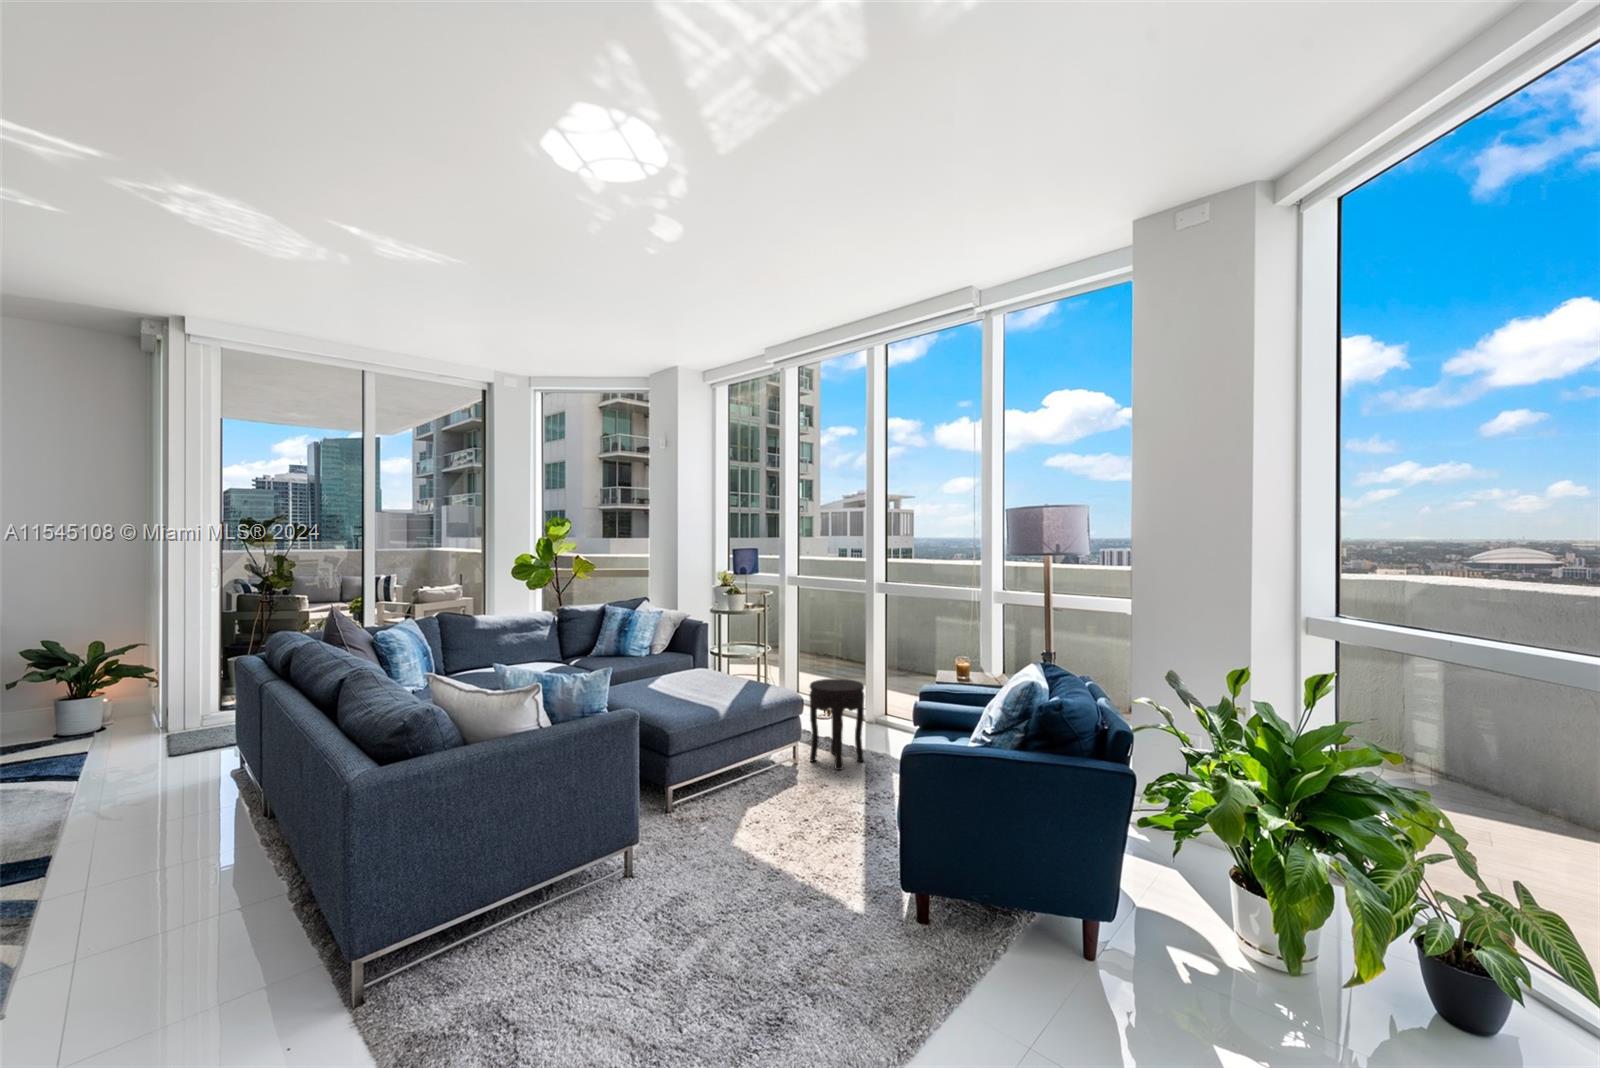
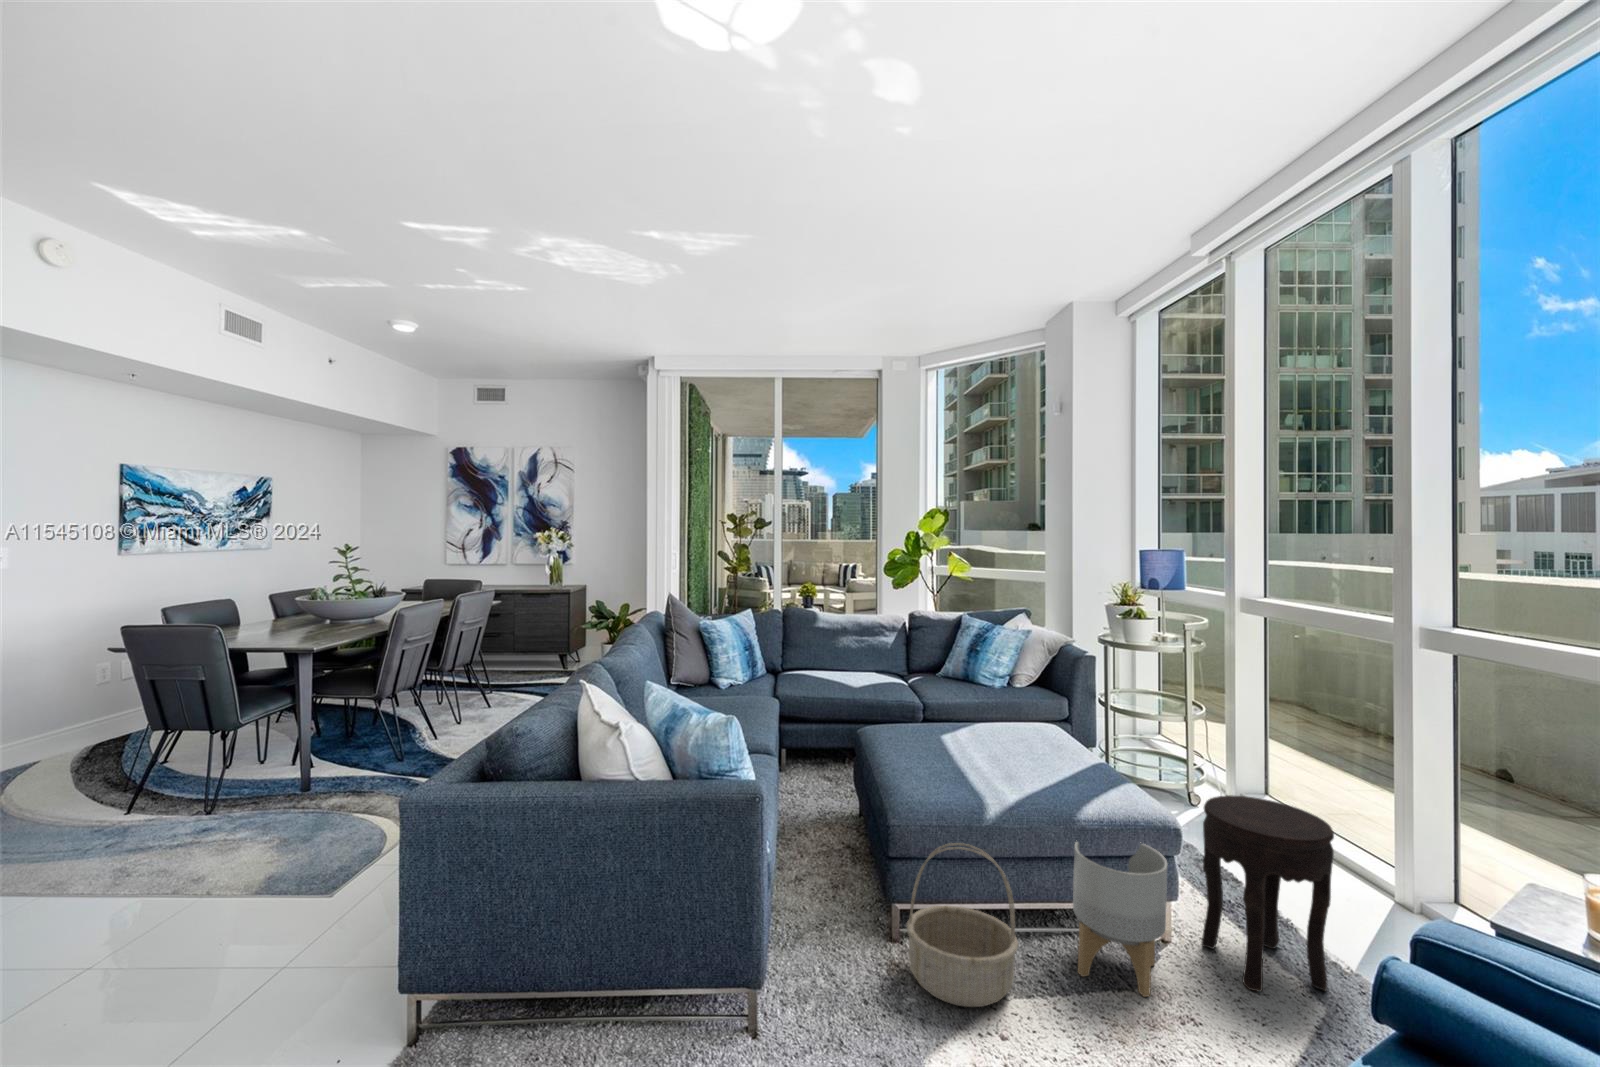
planter: none [761,712,807,789] -> present [1073,842,1167,997]
basket: none [689,729,753,820] -> present [907,843,1018,1007]

